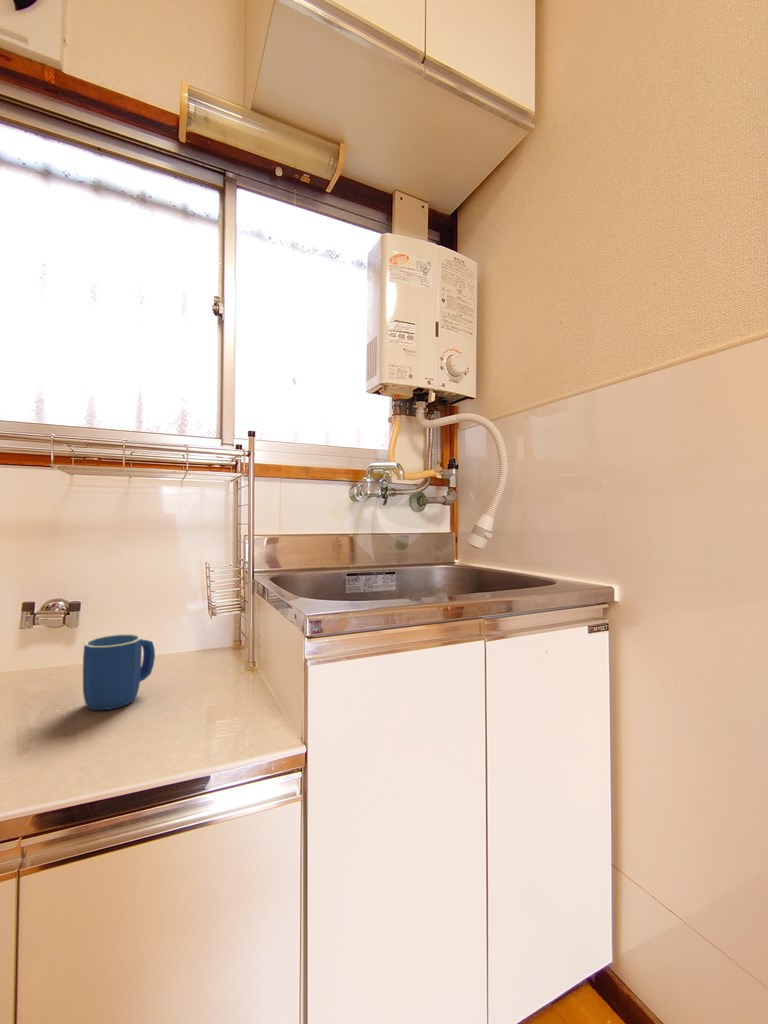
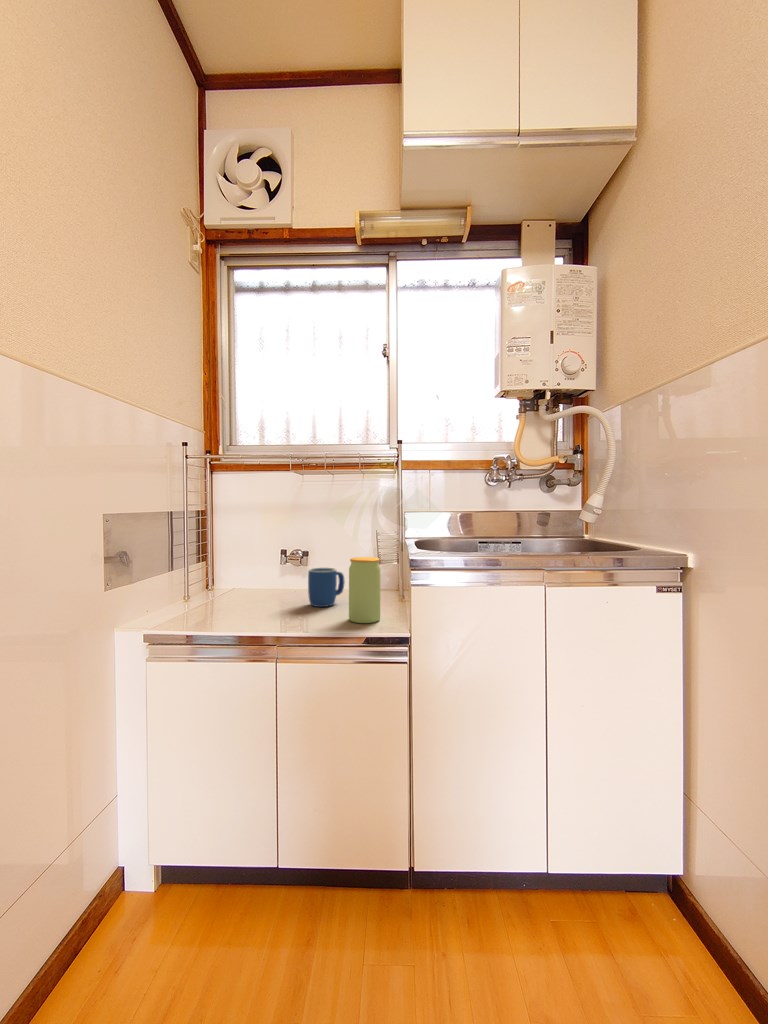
jar: none [174,616,235,739] -> present [349,557,380,623]

